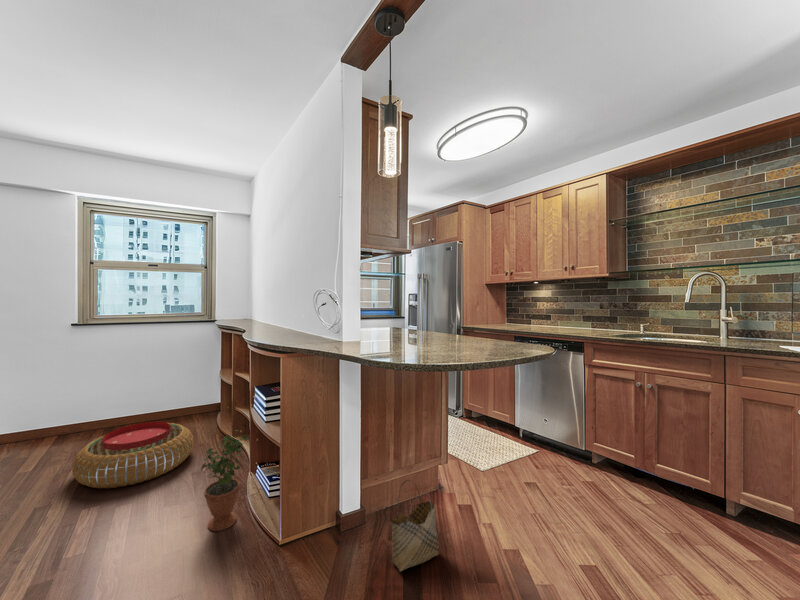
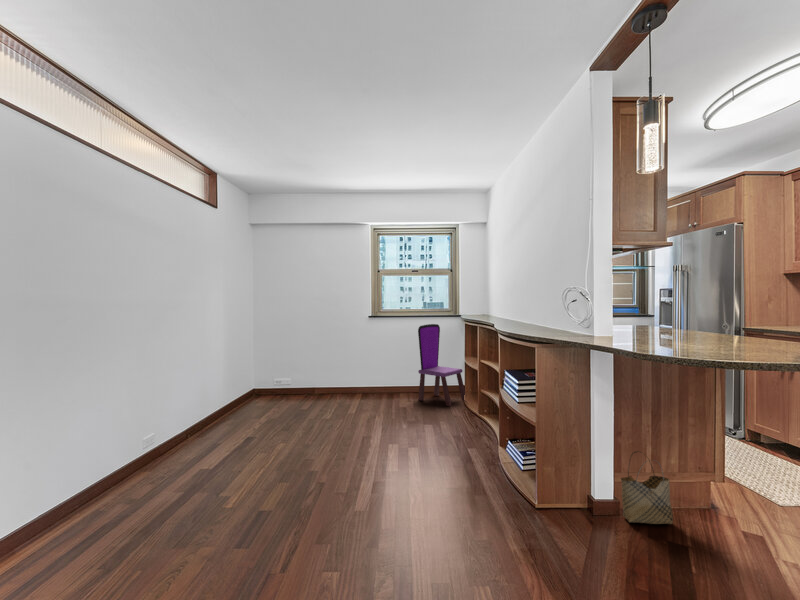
dining chair: none [153,330,223,430] -> present [418,324,465,406]
pouf: present [72,422,194,489] -> none [380,391,451,430]
potted plant: present [201,430,249,531] -> none [465,393,498,466]

